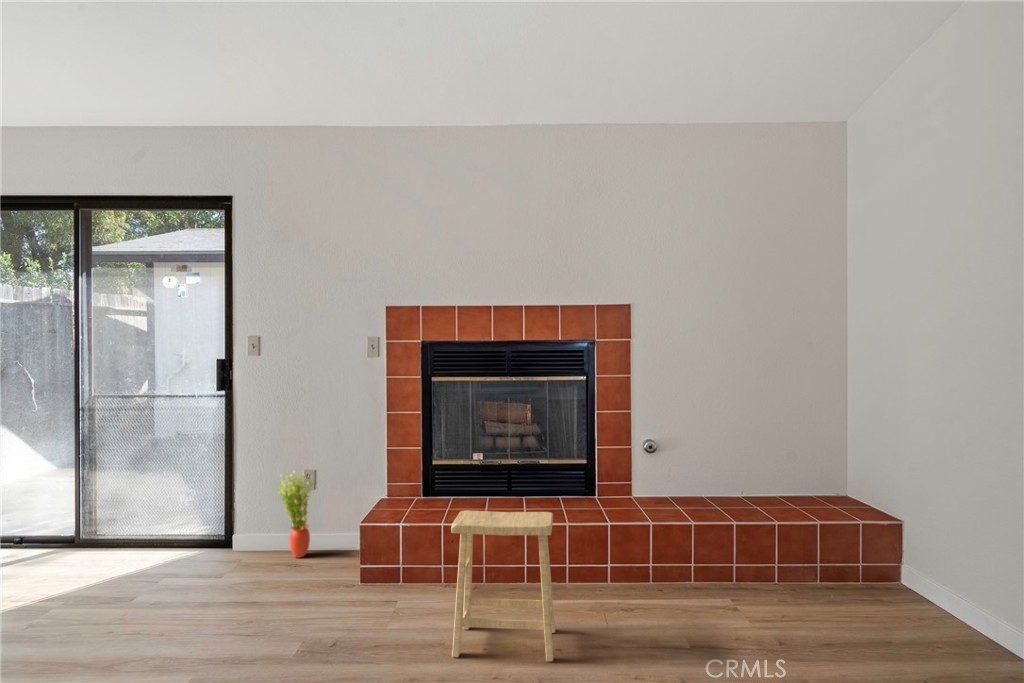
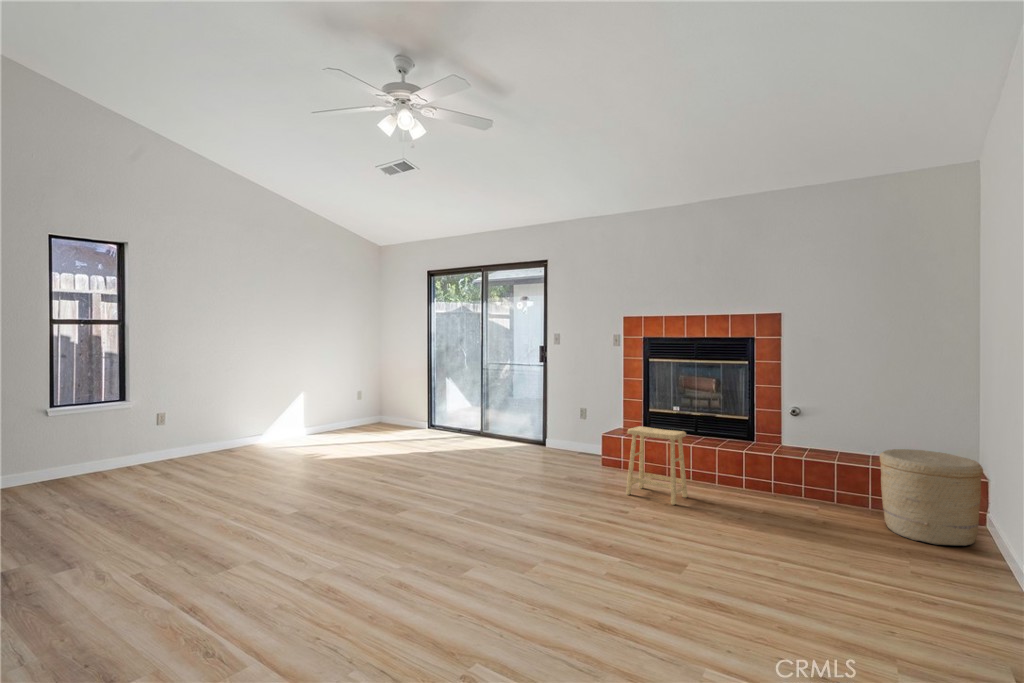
potted plant: present [277,470,313,558] -> none [563,405,583,452]
woven basket: none [814,492,948,637] -> present [880,449,983,546]

